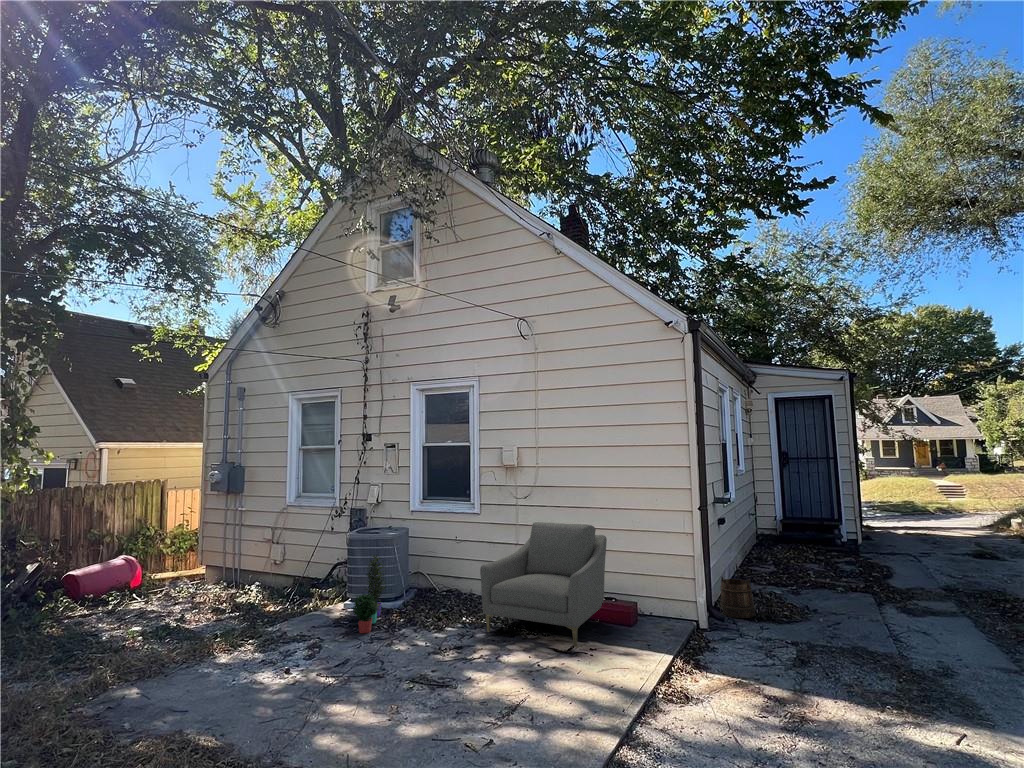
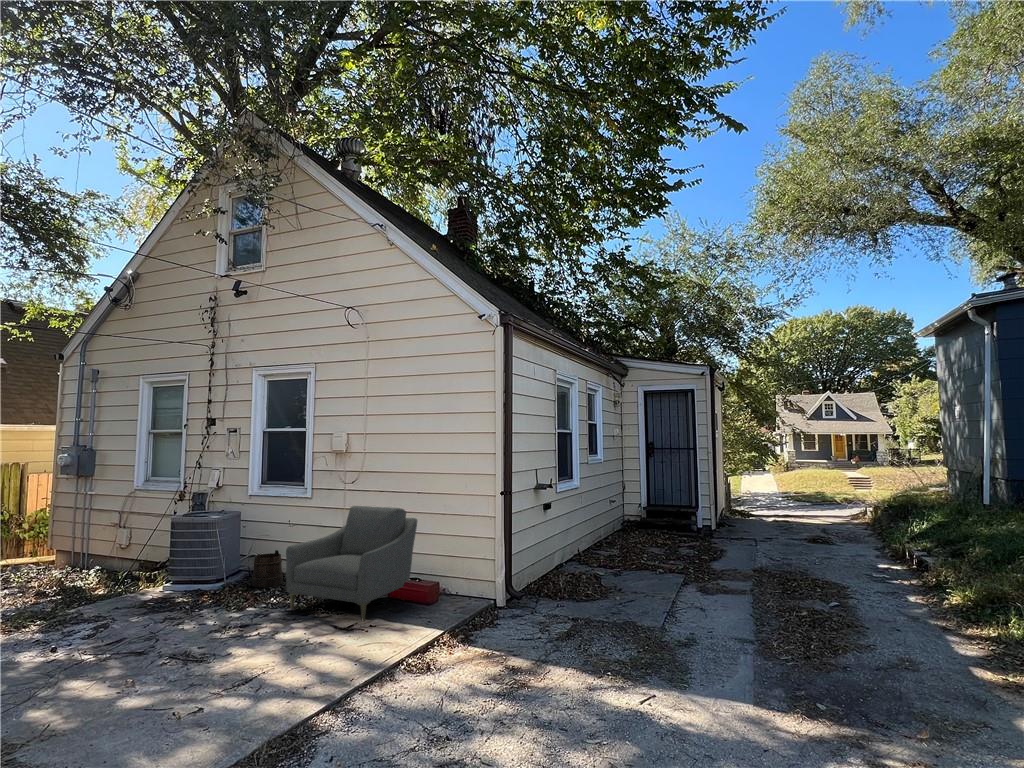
potted plant: present [353,555,386,633] -> none [158,536,210,612]
bucket: present [720,577,755,618] -> present [252,550,283,587]

